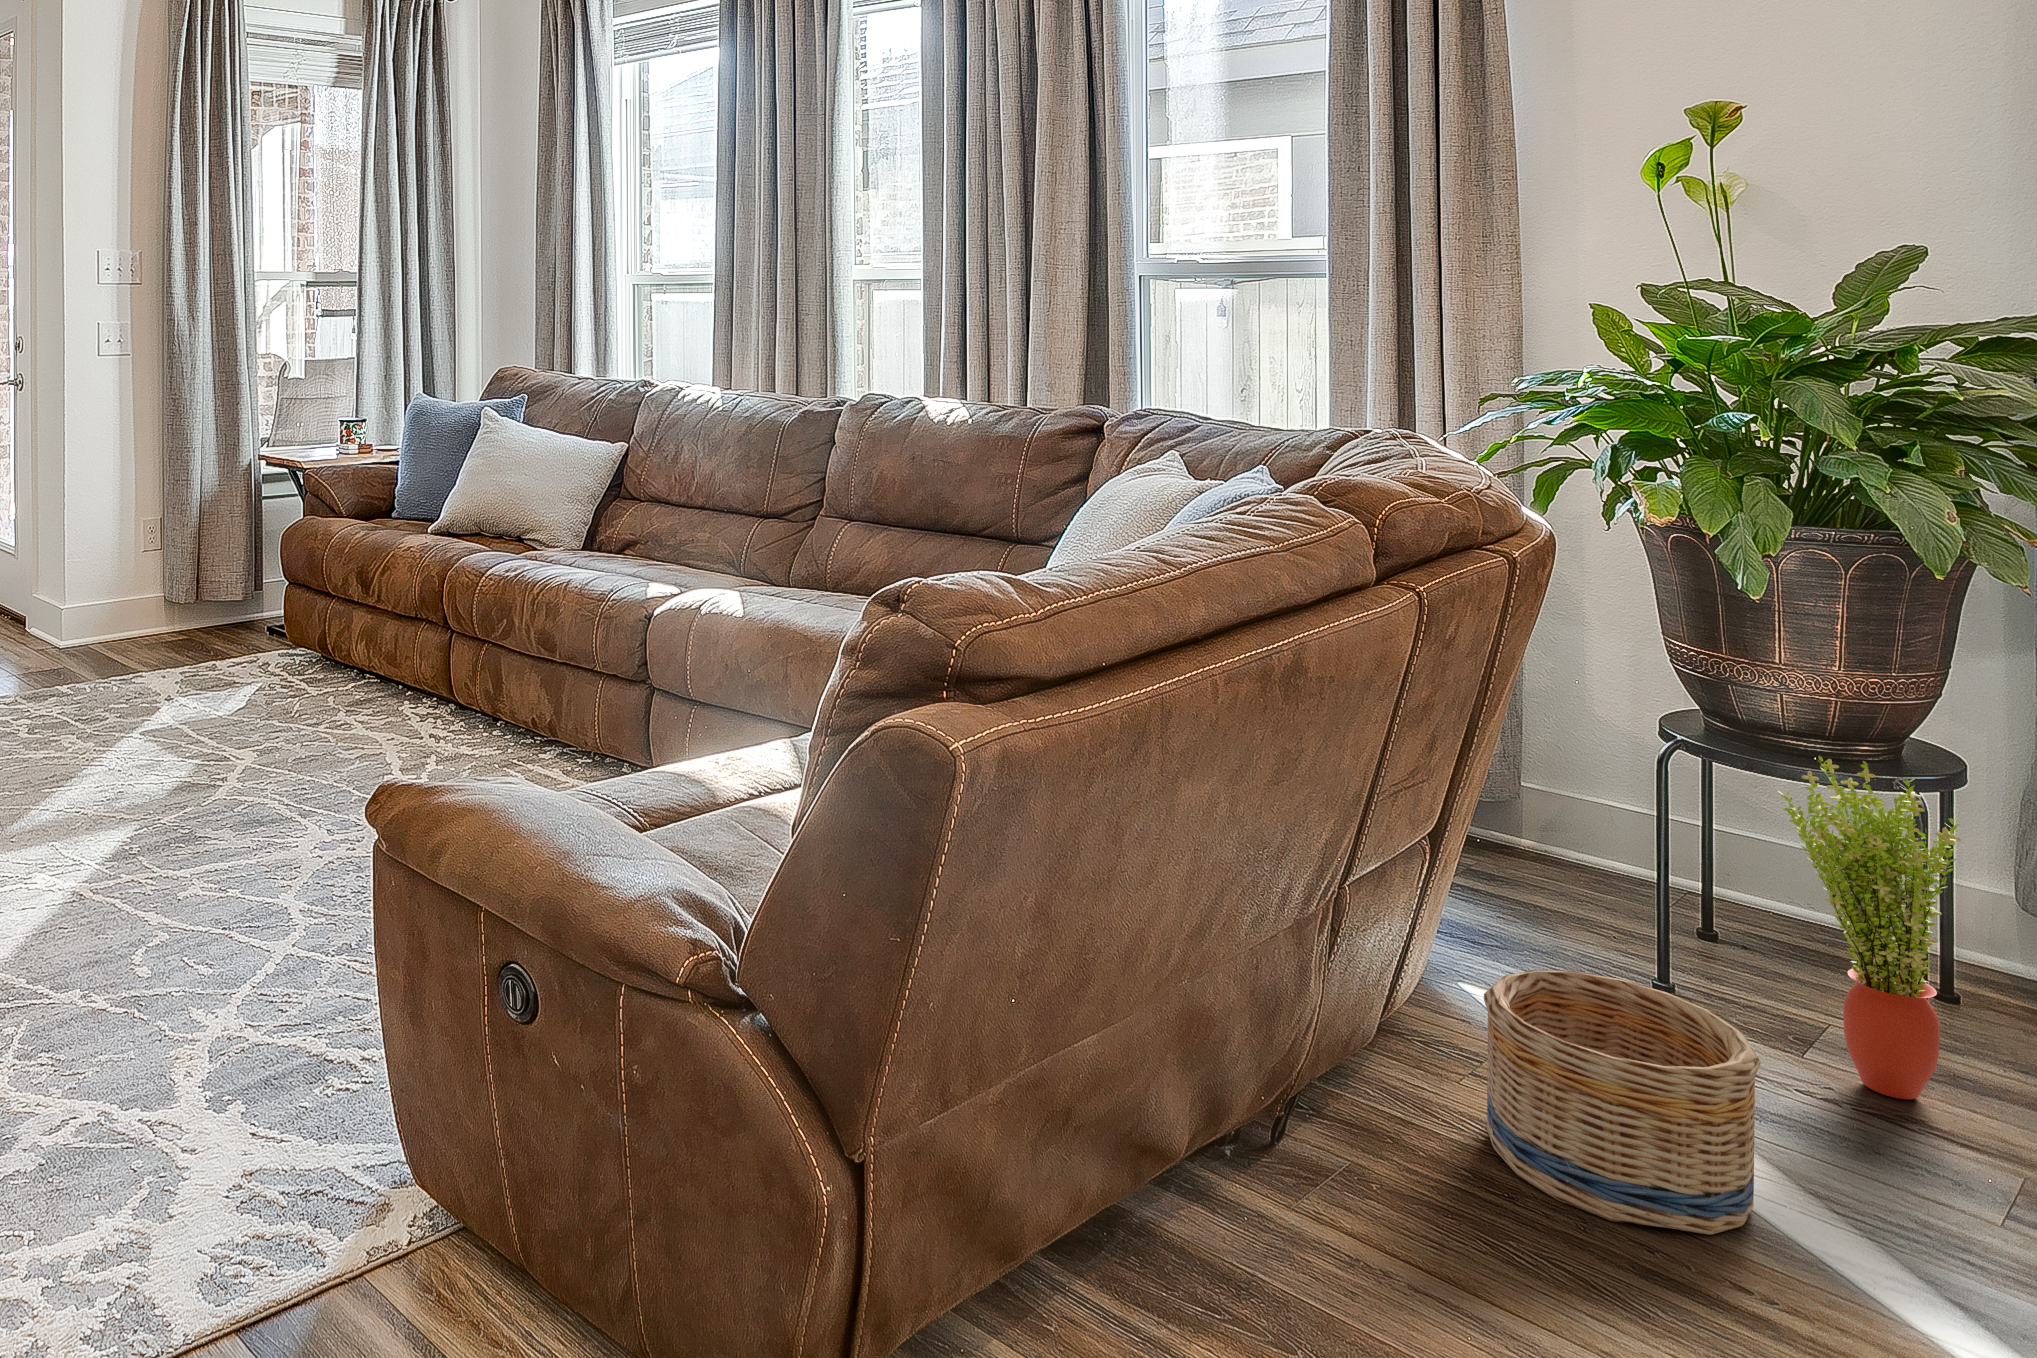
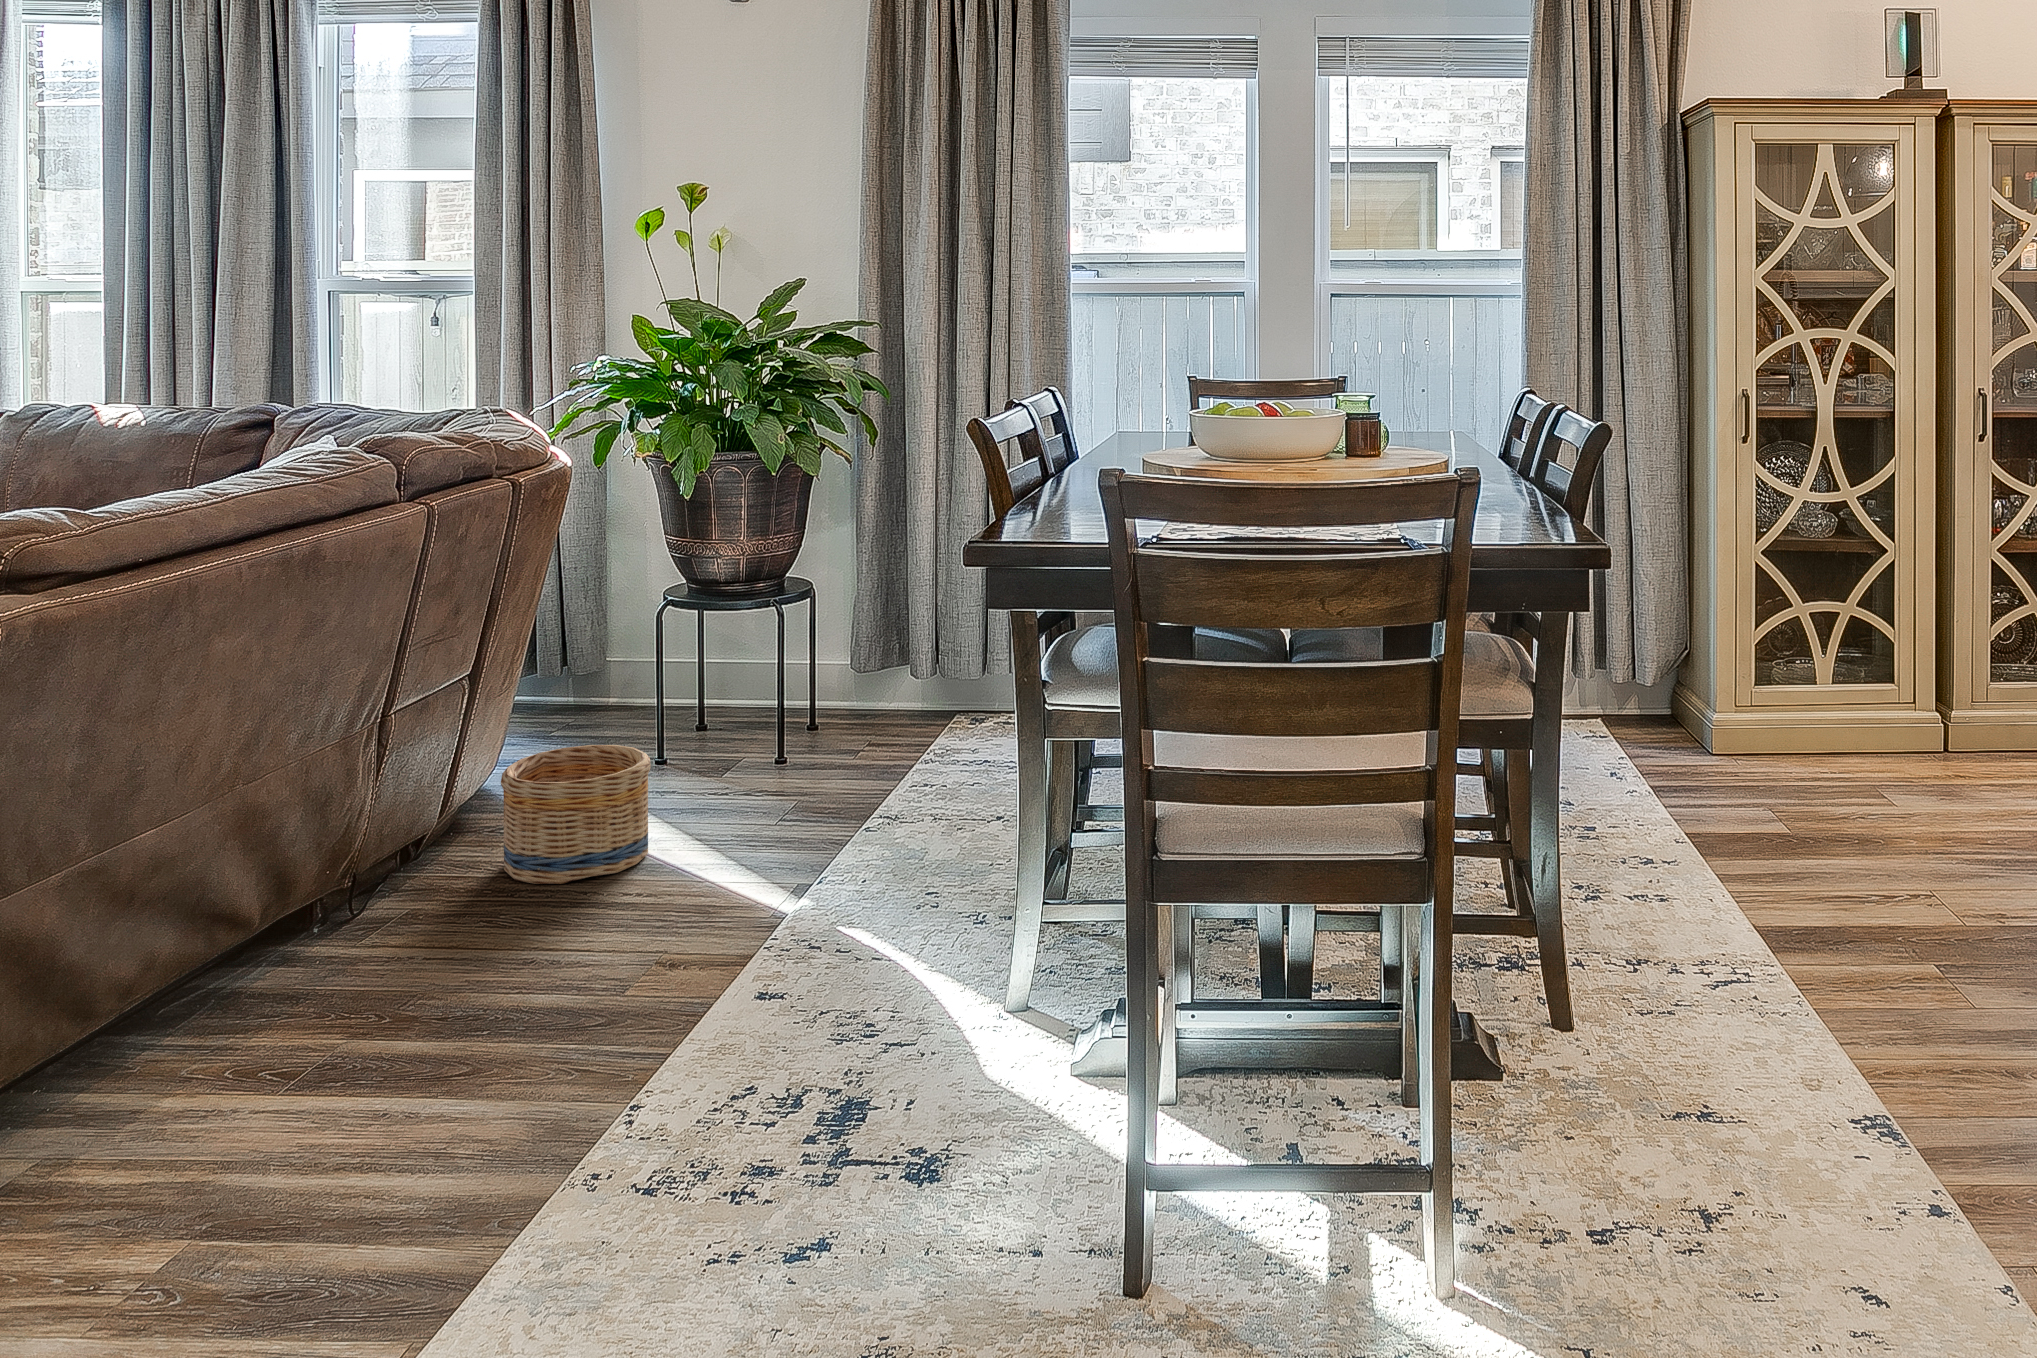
potted plant: present [1778,756,1961,1099] -> none [701,590,787,783]

